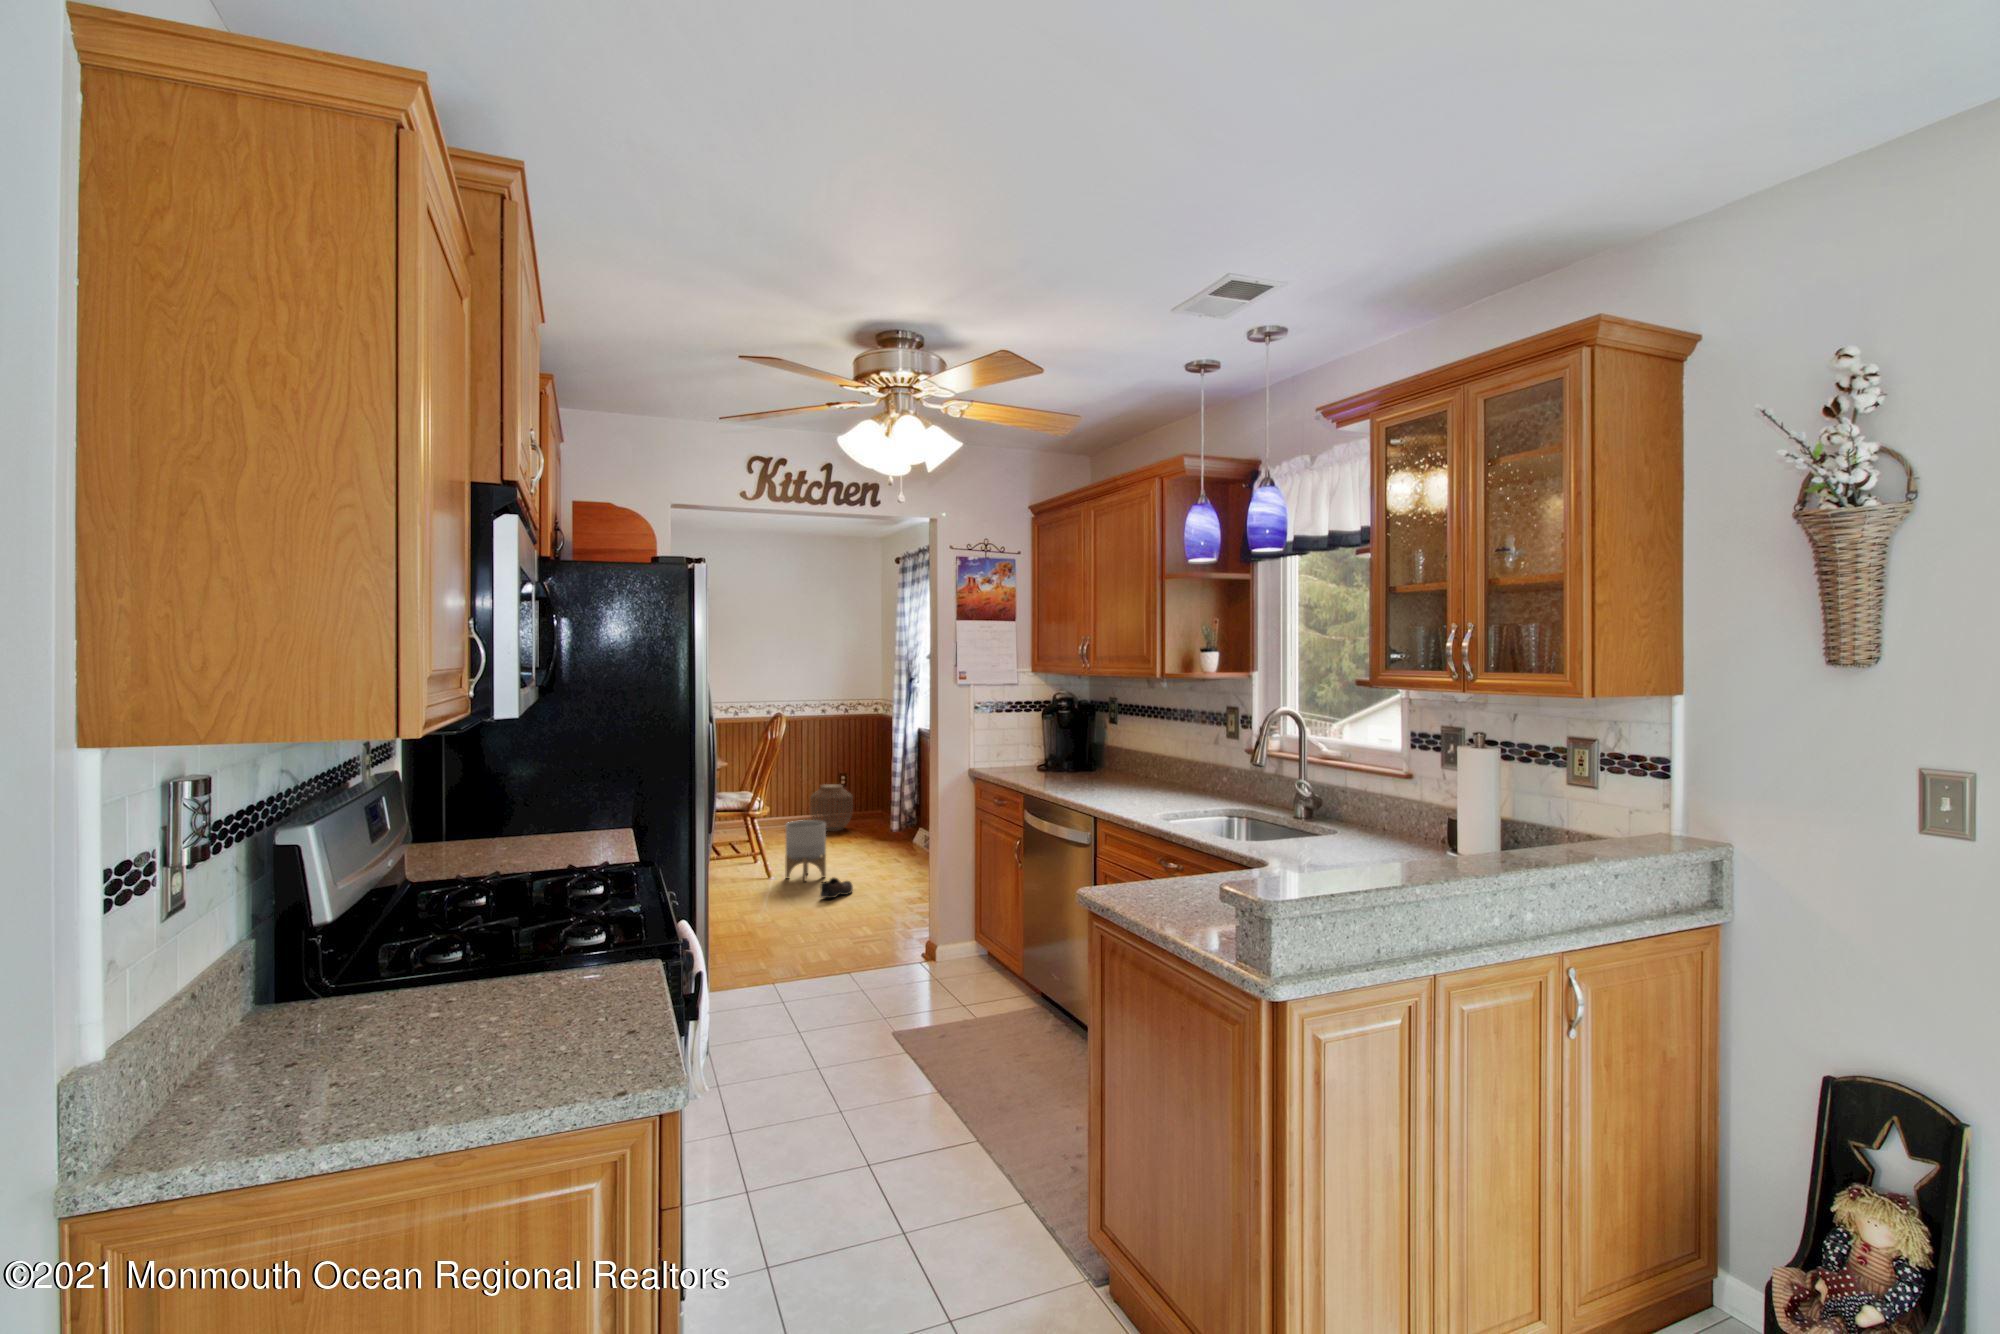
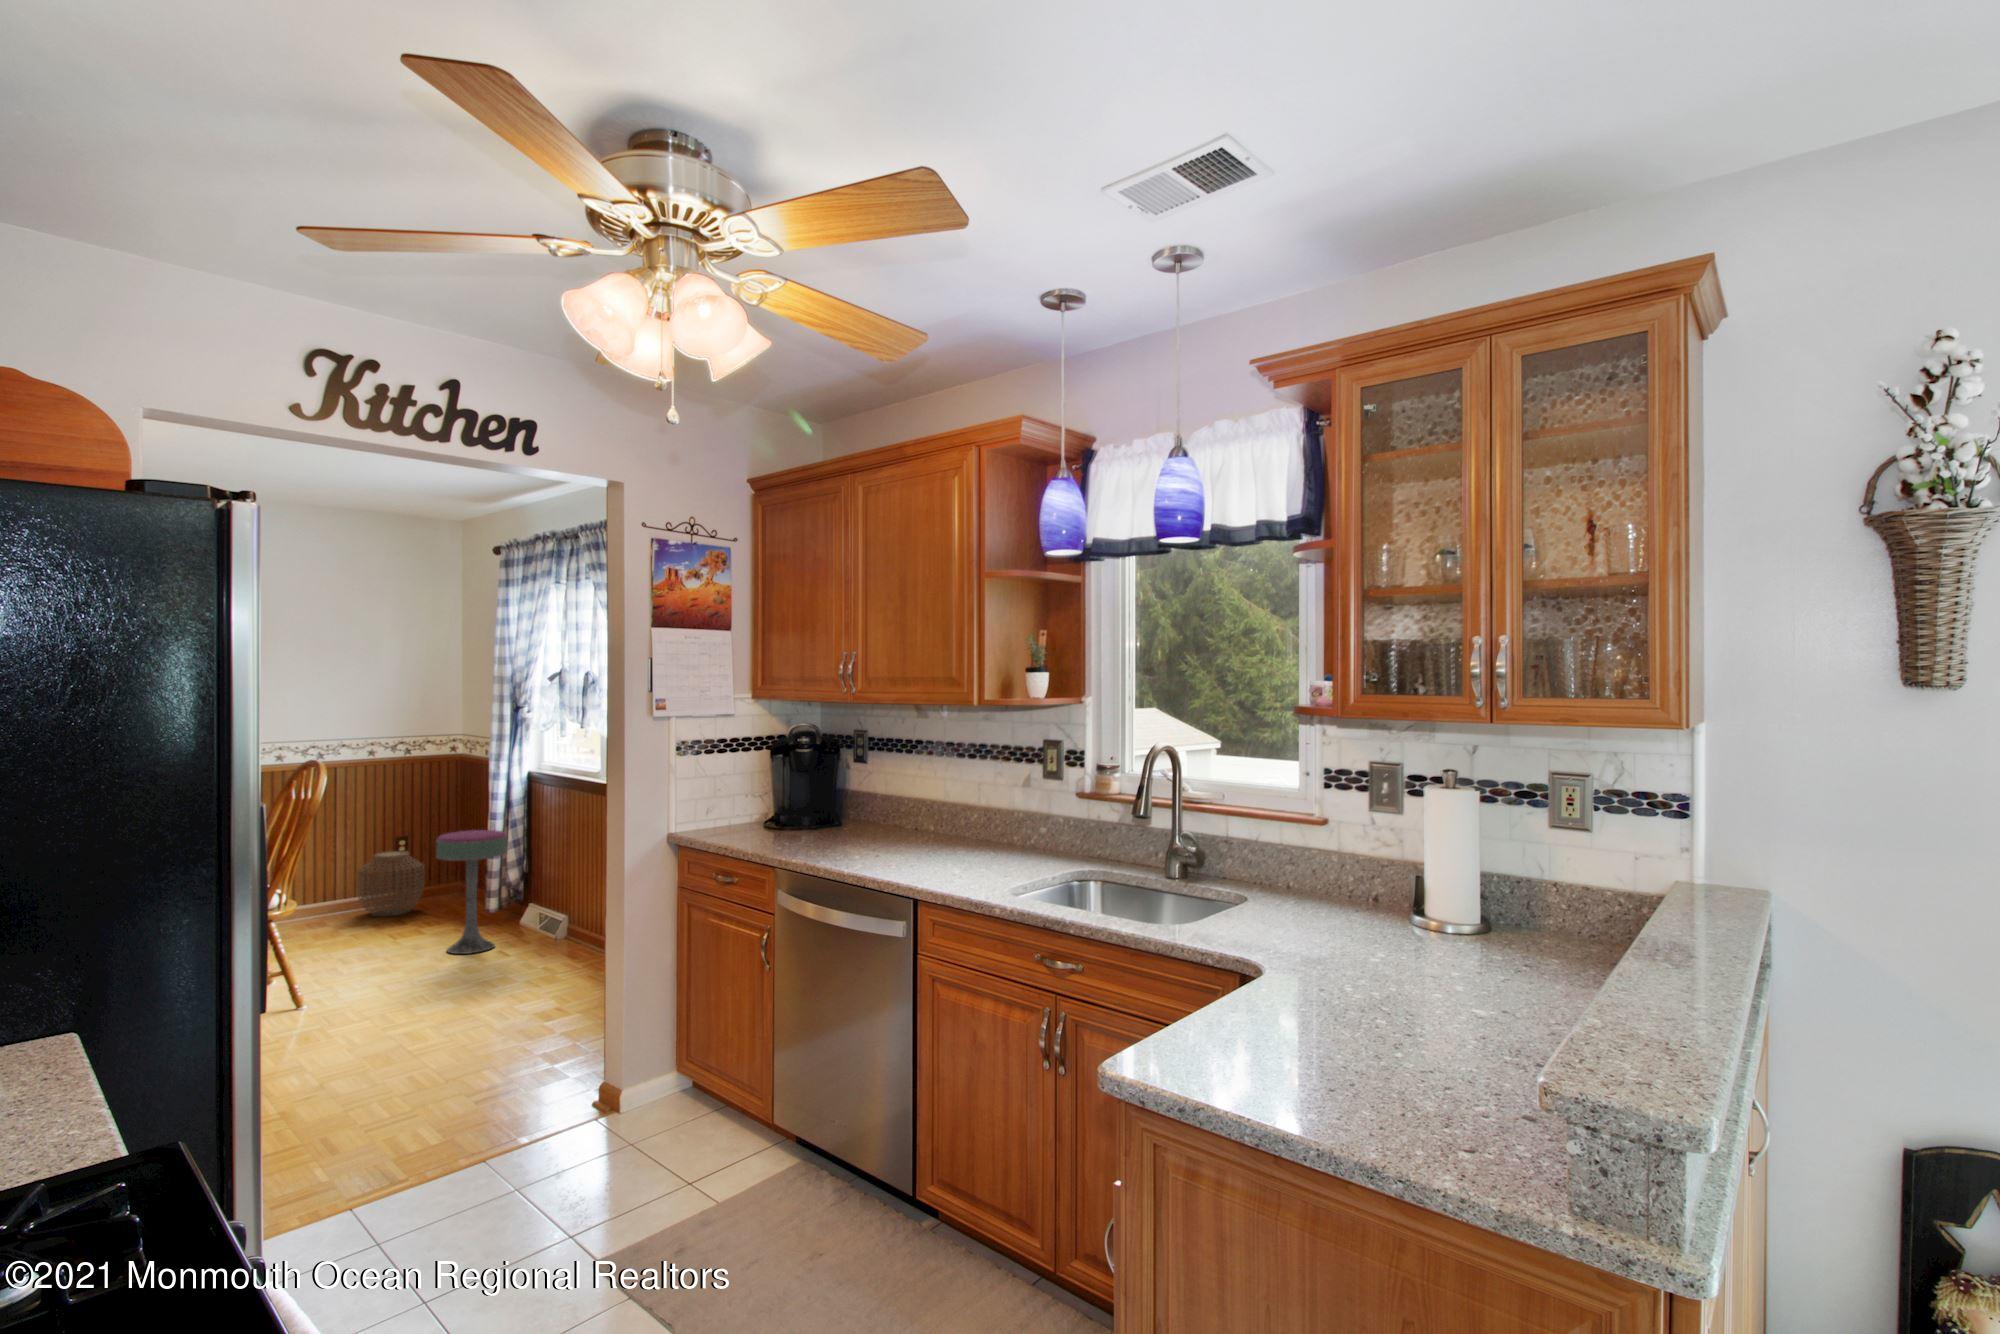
bar stool: none [853,770,899,859] -> present [436,830,507,954]
planter: present [785,820,826,882] -> none [332,911,400,1004]
shoe: present [820,878,853,898] -> none [398,994,449,1027]

